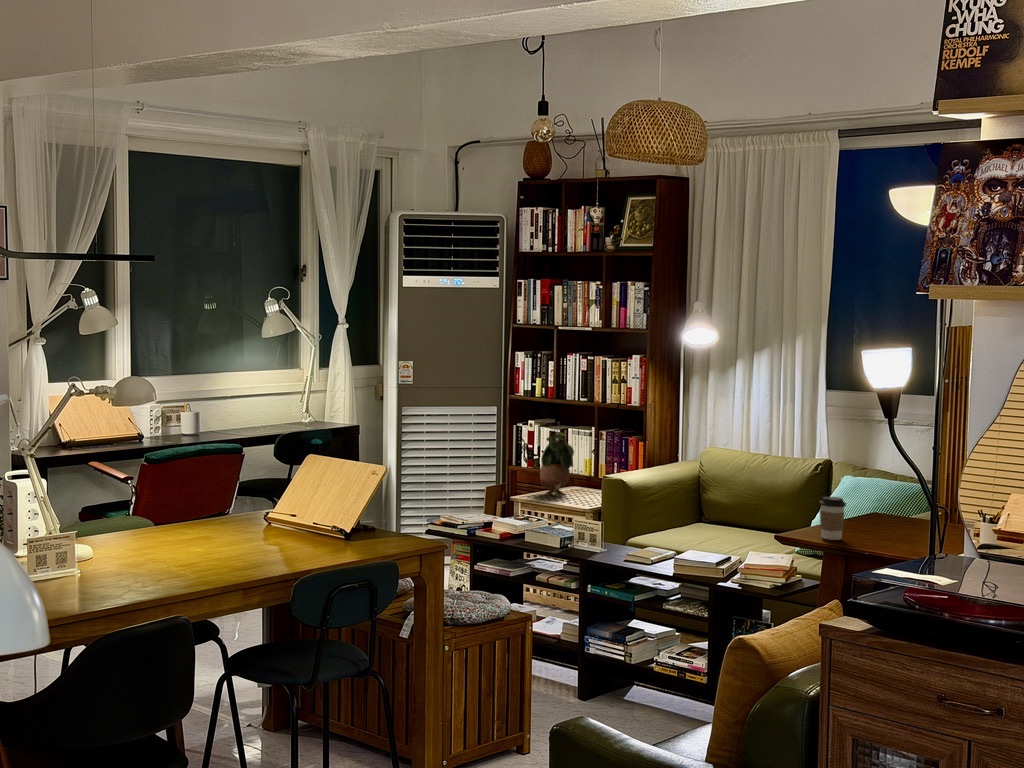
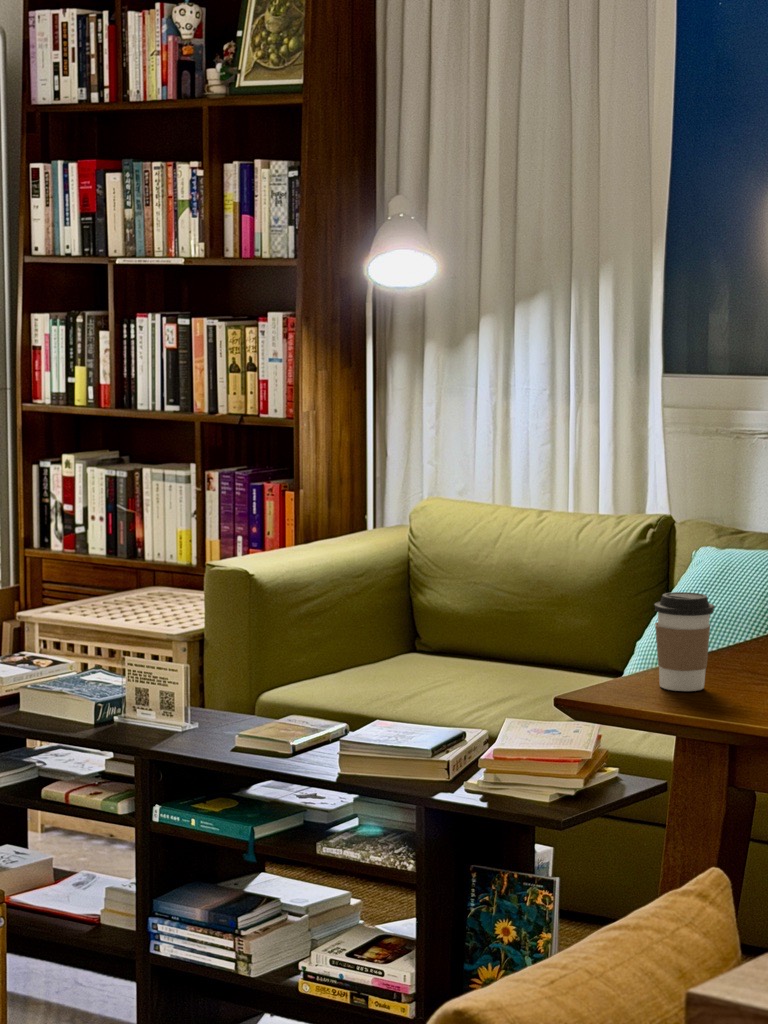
potted plant: present [540,432,574,497] -> none [80,473,150,611]

